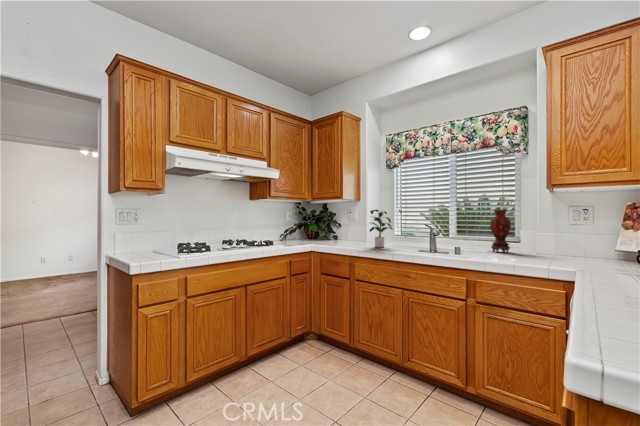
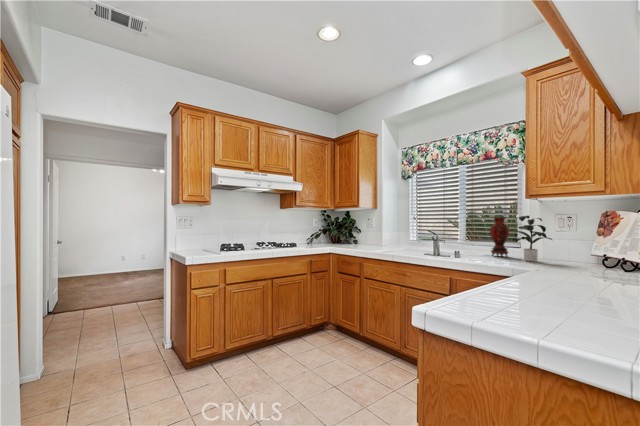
potted plant: present [370,210,393,247] -> present [515,216,552,262]

